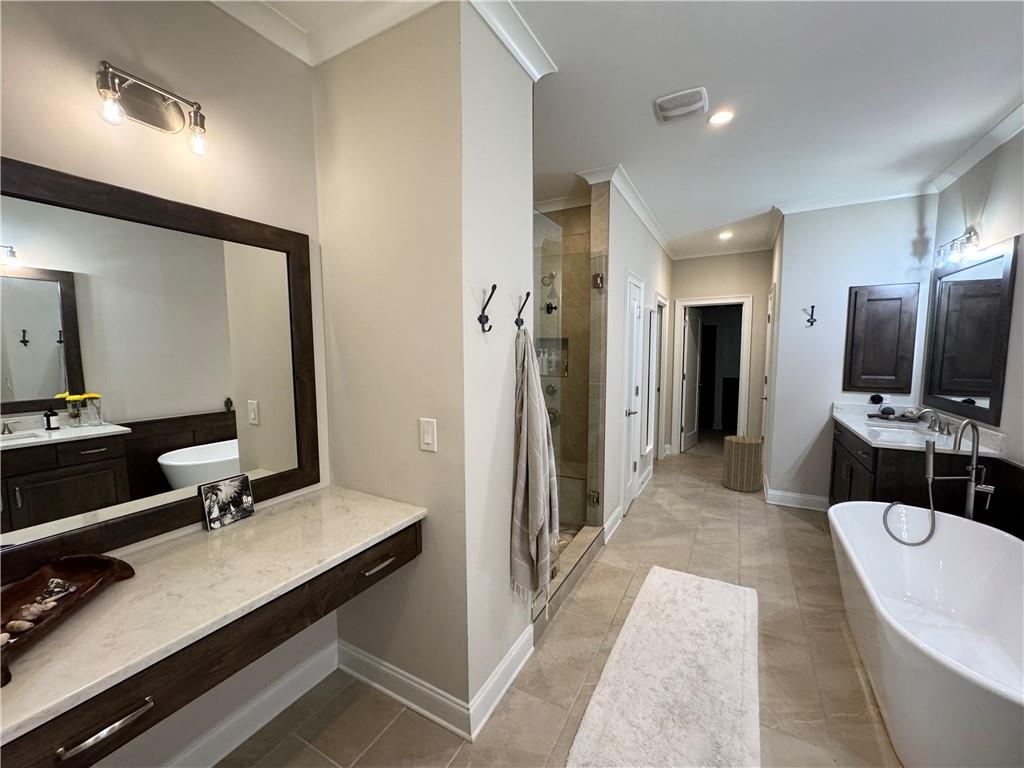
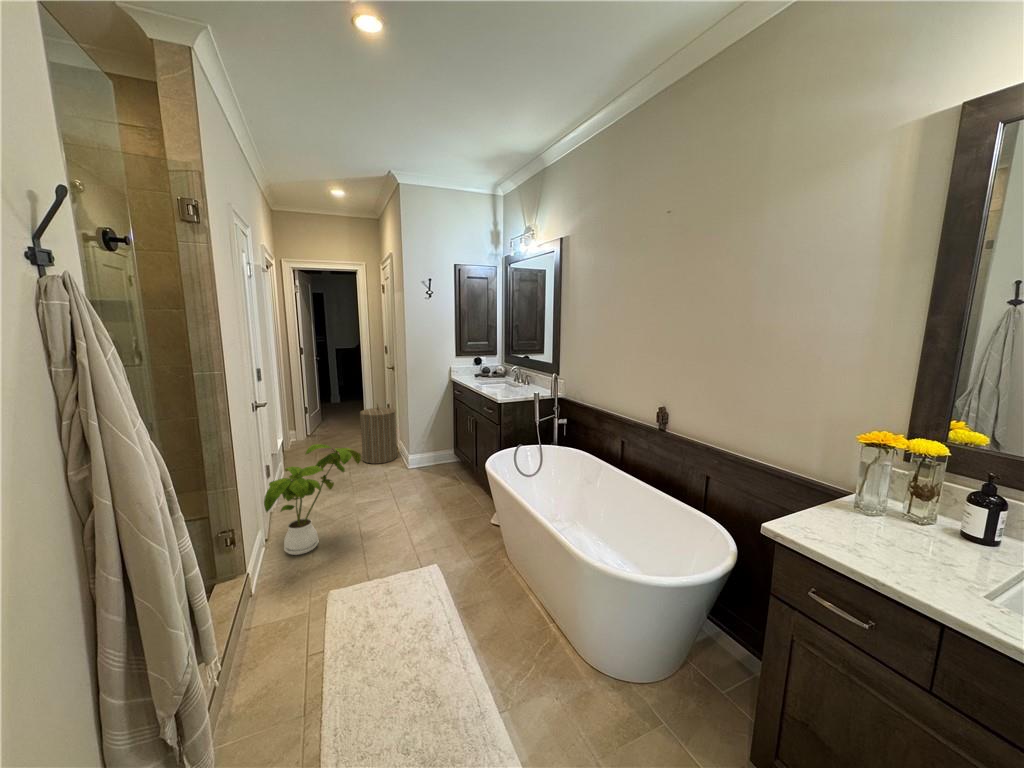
house plant: none [621,450,703,535] -> present [264,444,361,555]

